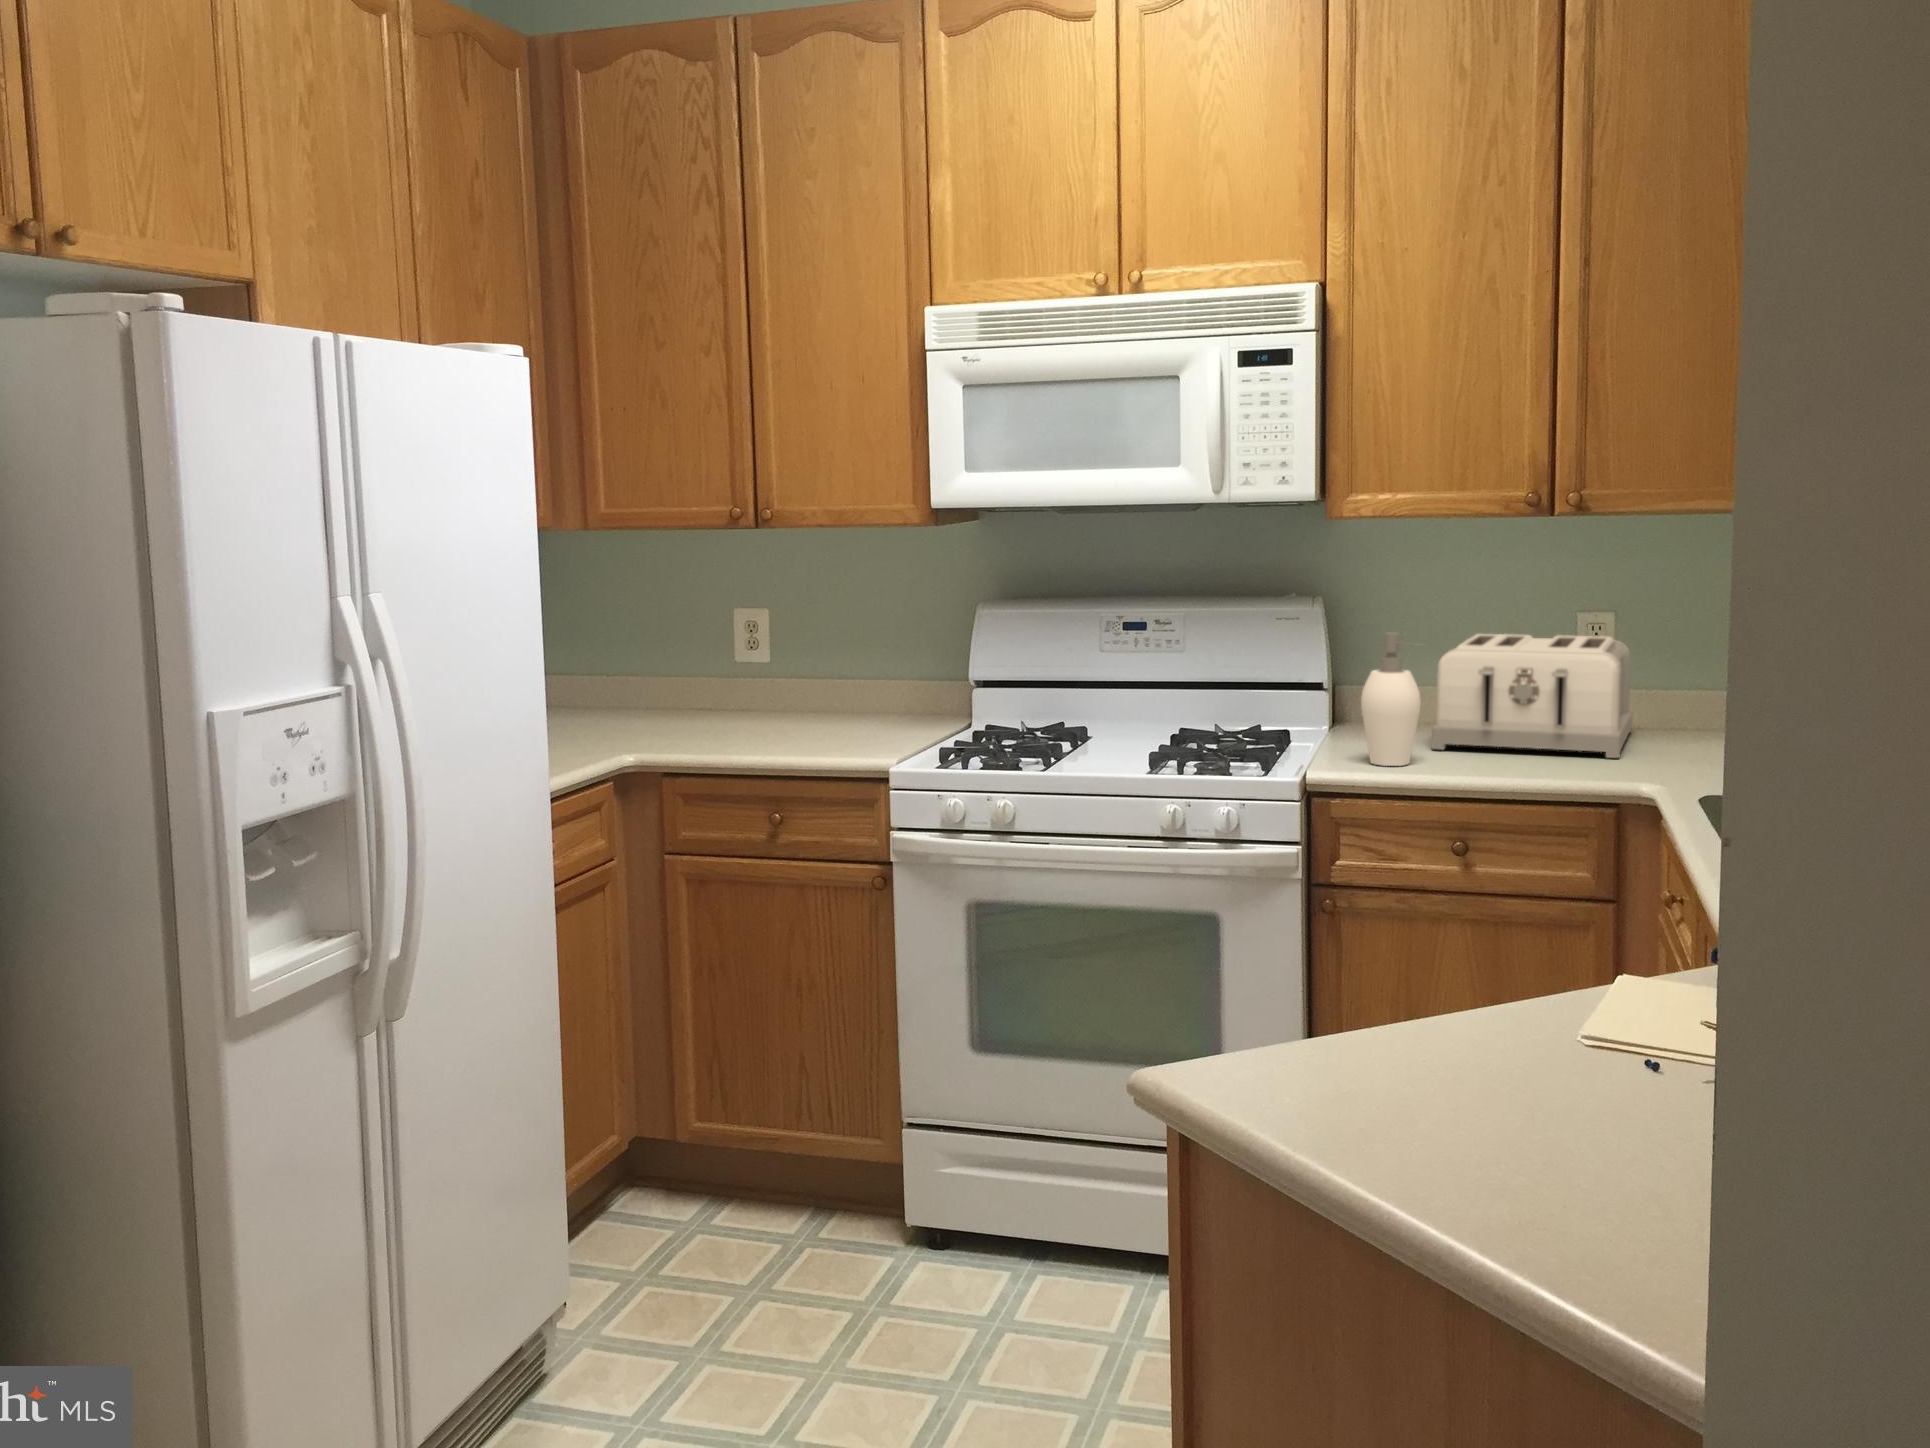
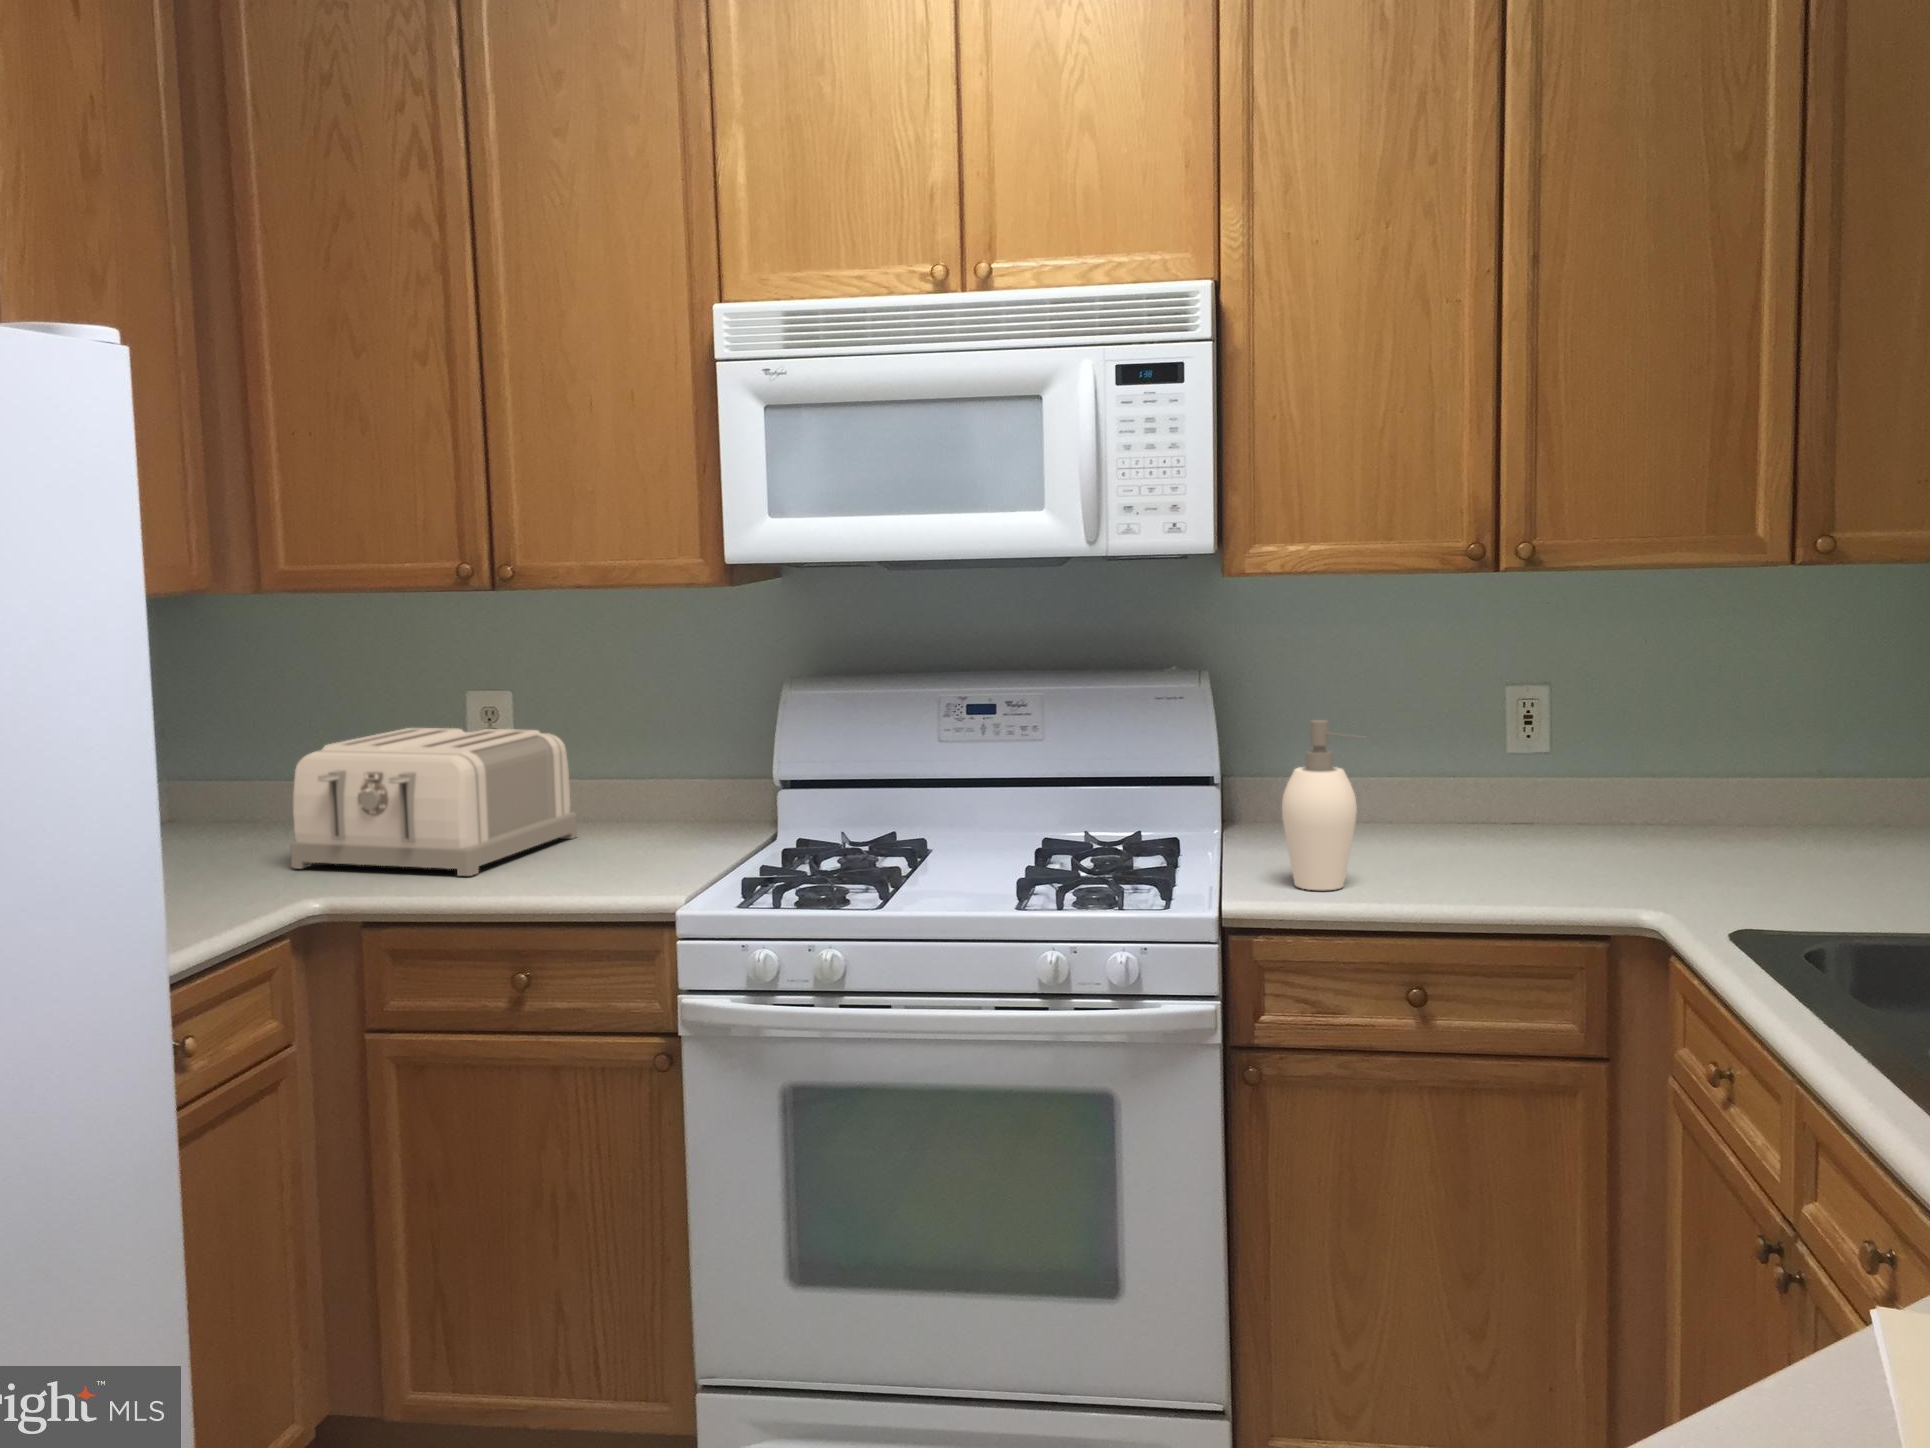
toaster: present [1432,634,1633,758] -> present [290,728,577,876]

